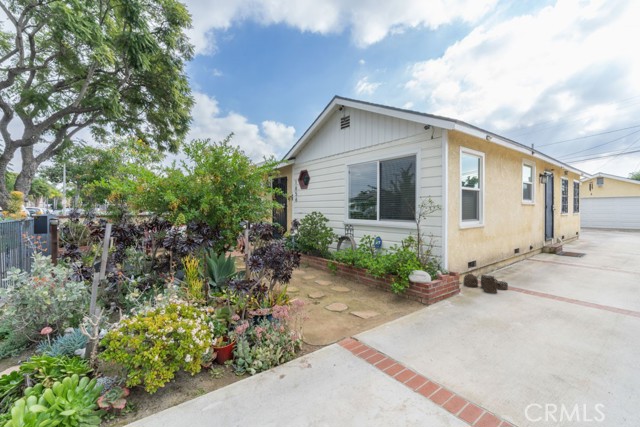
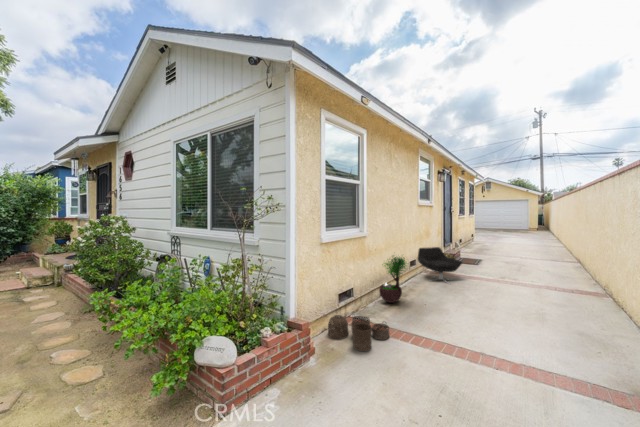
potted tree: none [493,239,517,275] -> present [379,257,406,303]
lounge chair: none [521,239,564,268] -> present [418,247,462,280]

